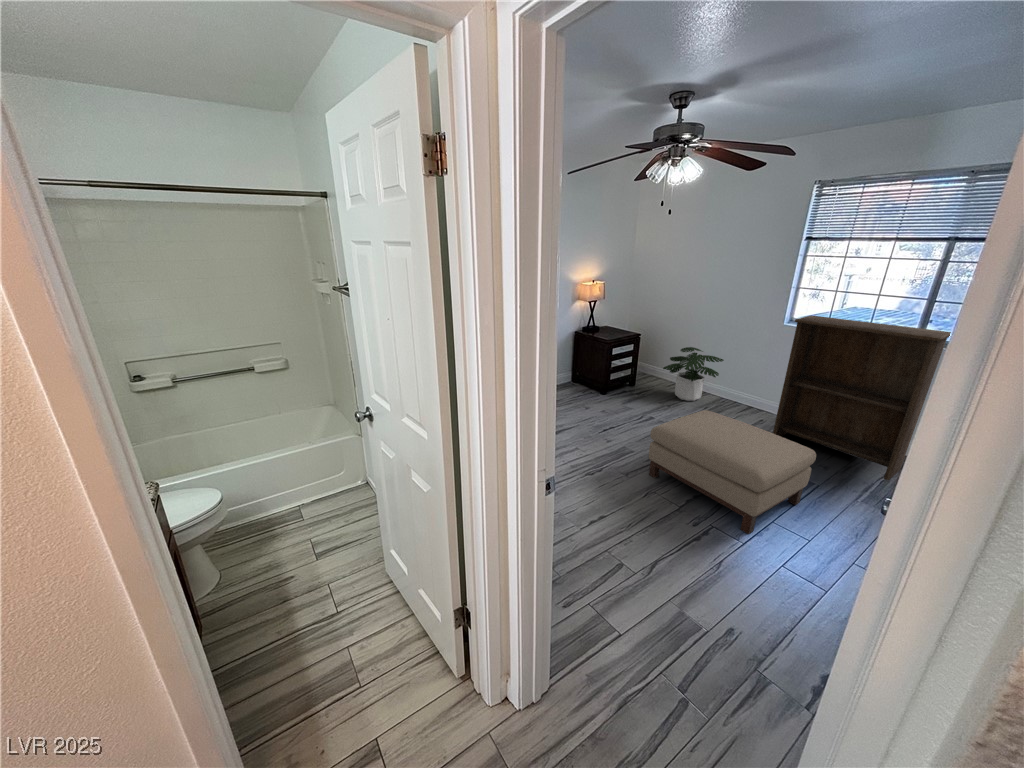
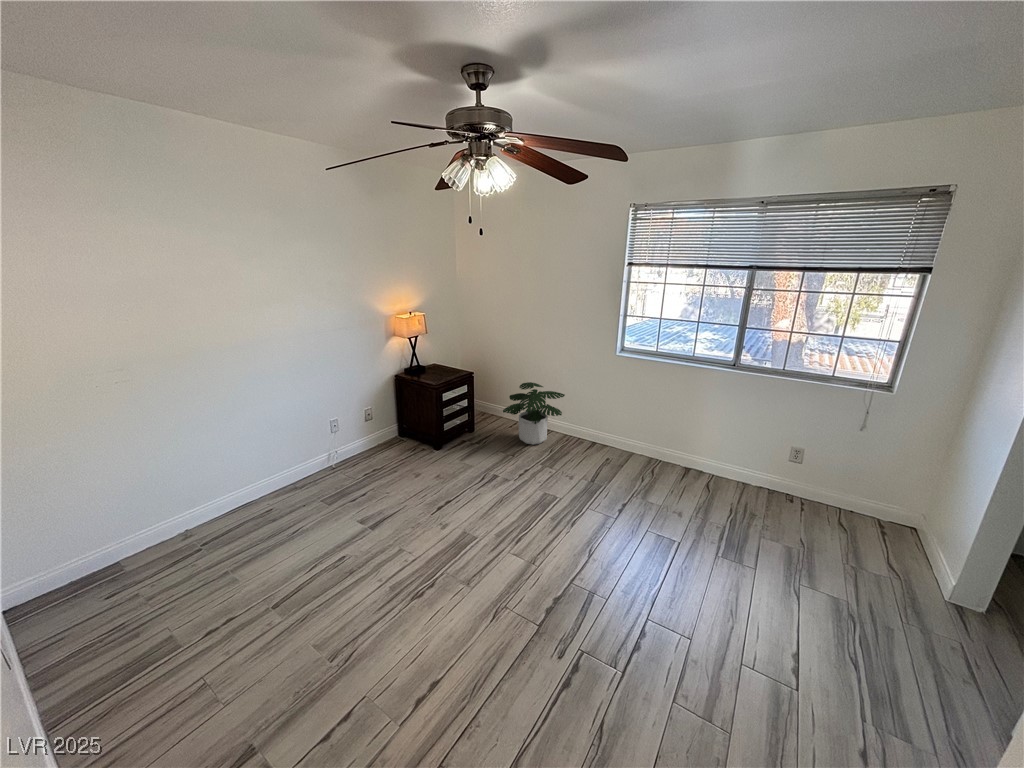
bookshelf: present [773,315,951,480] -> none [623,347,769,518]
ottoman: present [649,410,816,534] -> none [493,472,679,651]

